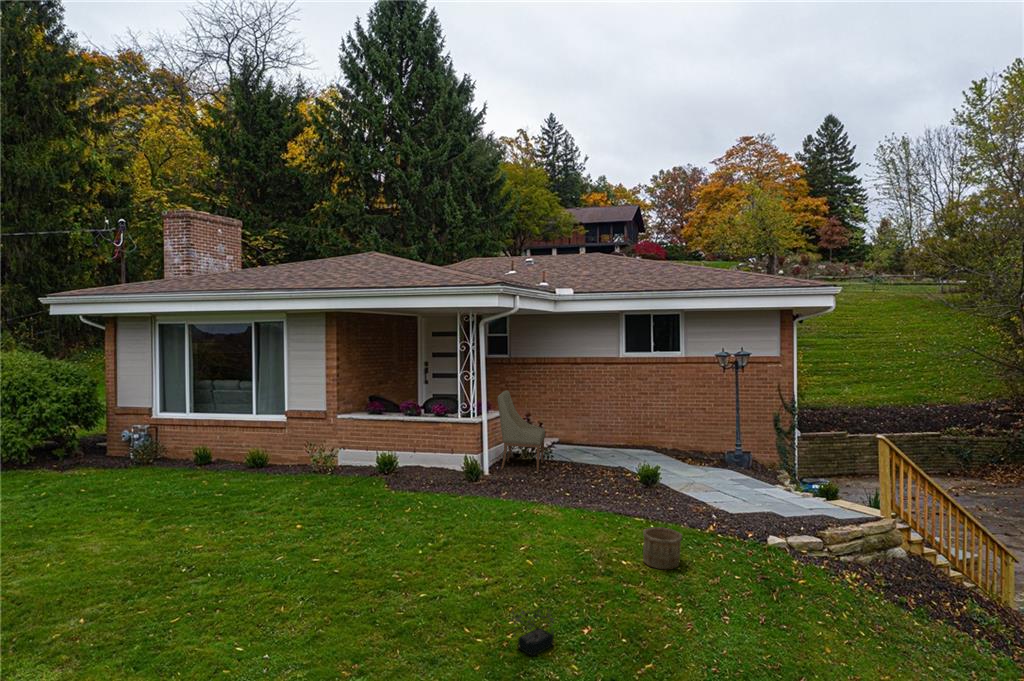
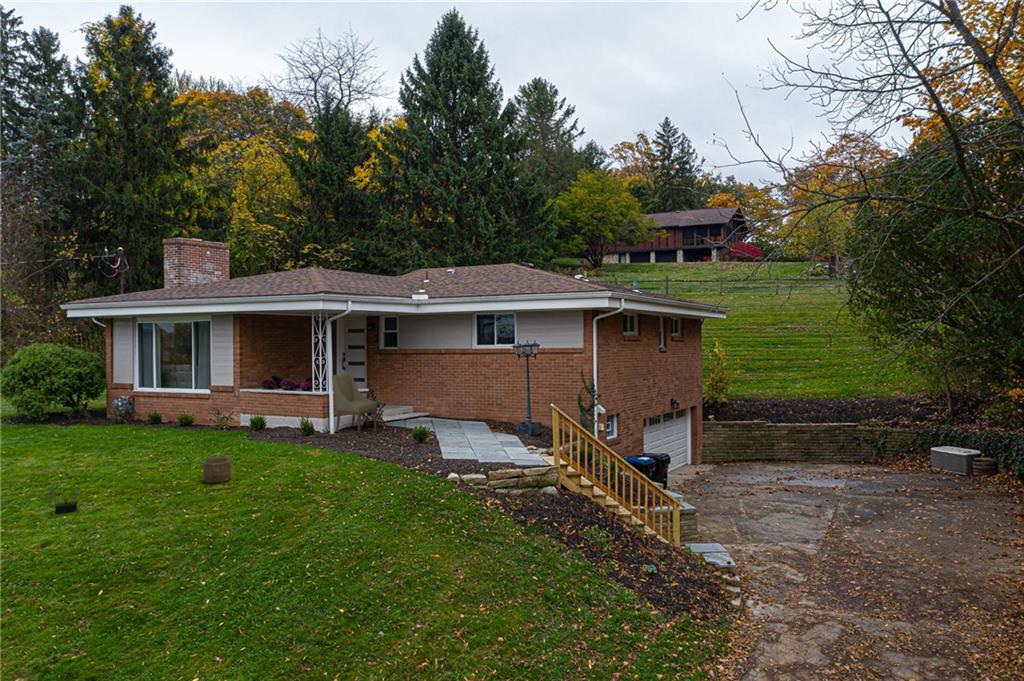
wooden bucket: present [643,527,682,569] -> present [202,457,231,483]
decorative plant: present [511,610,554,656] -> present [45,487,80,514]

